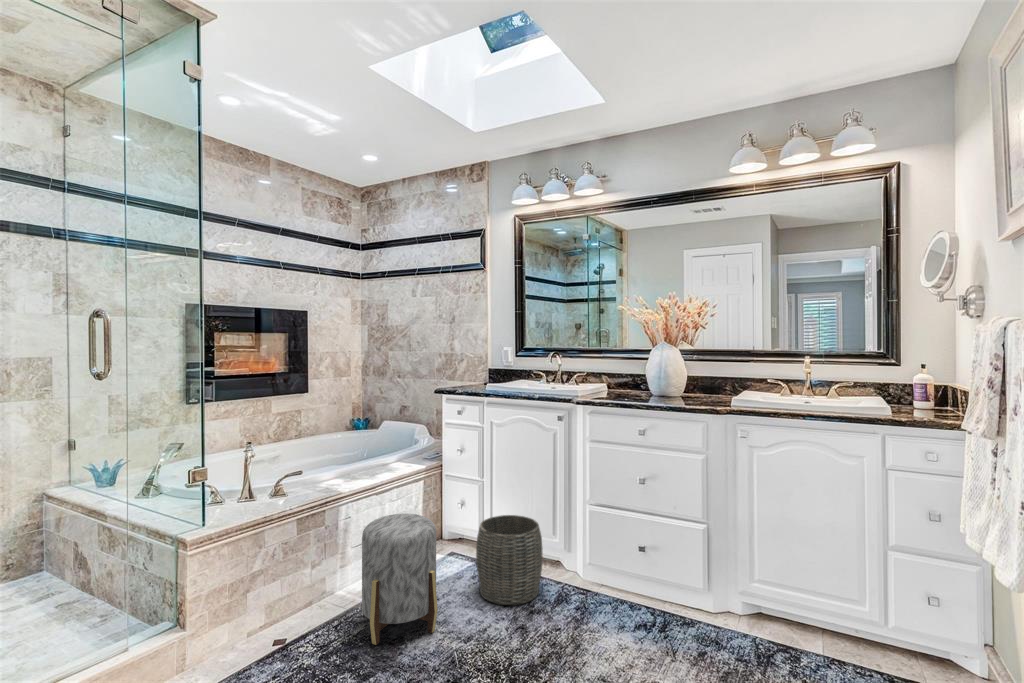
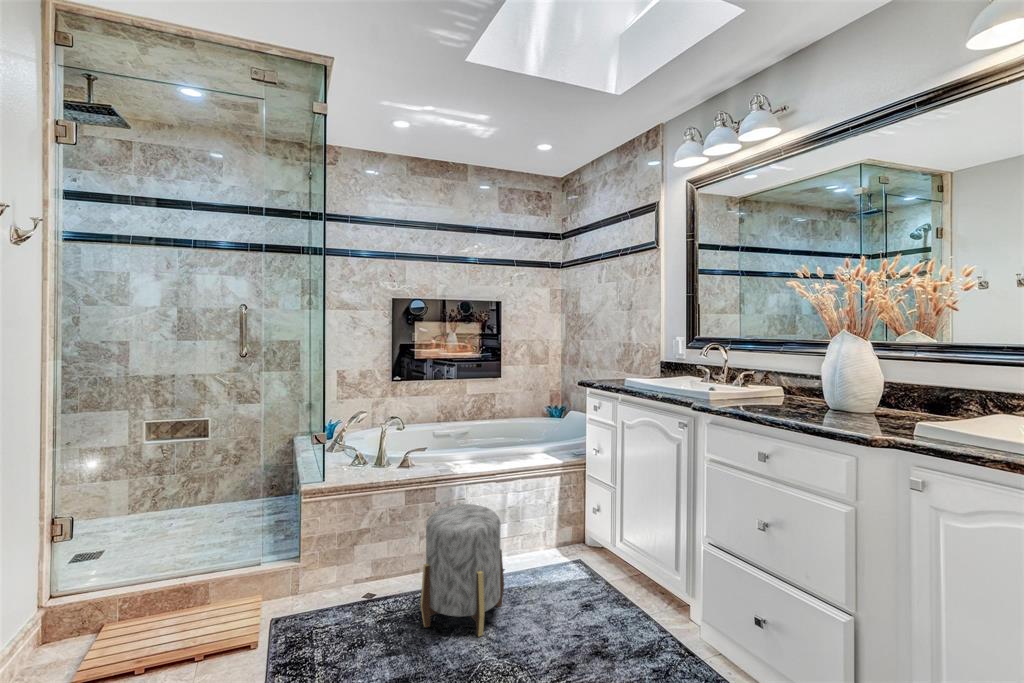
woven basket: present [476,515,543,605] -> none [556,532,635,643]

